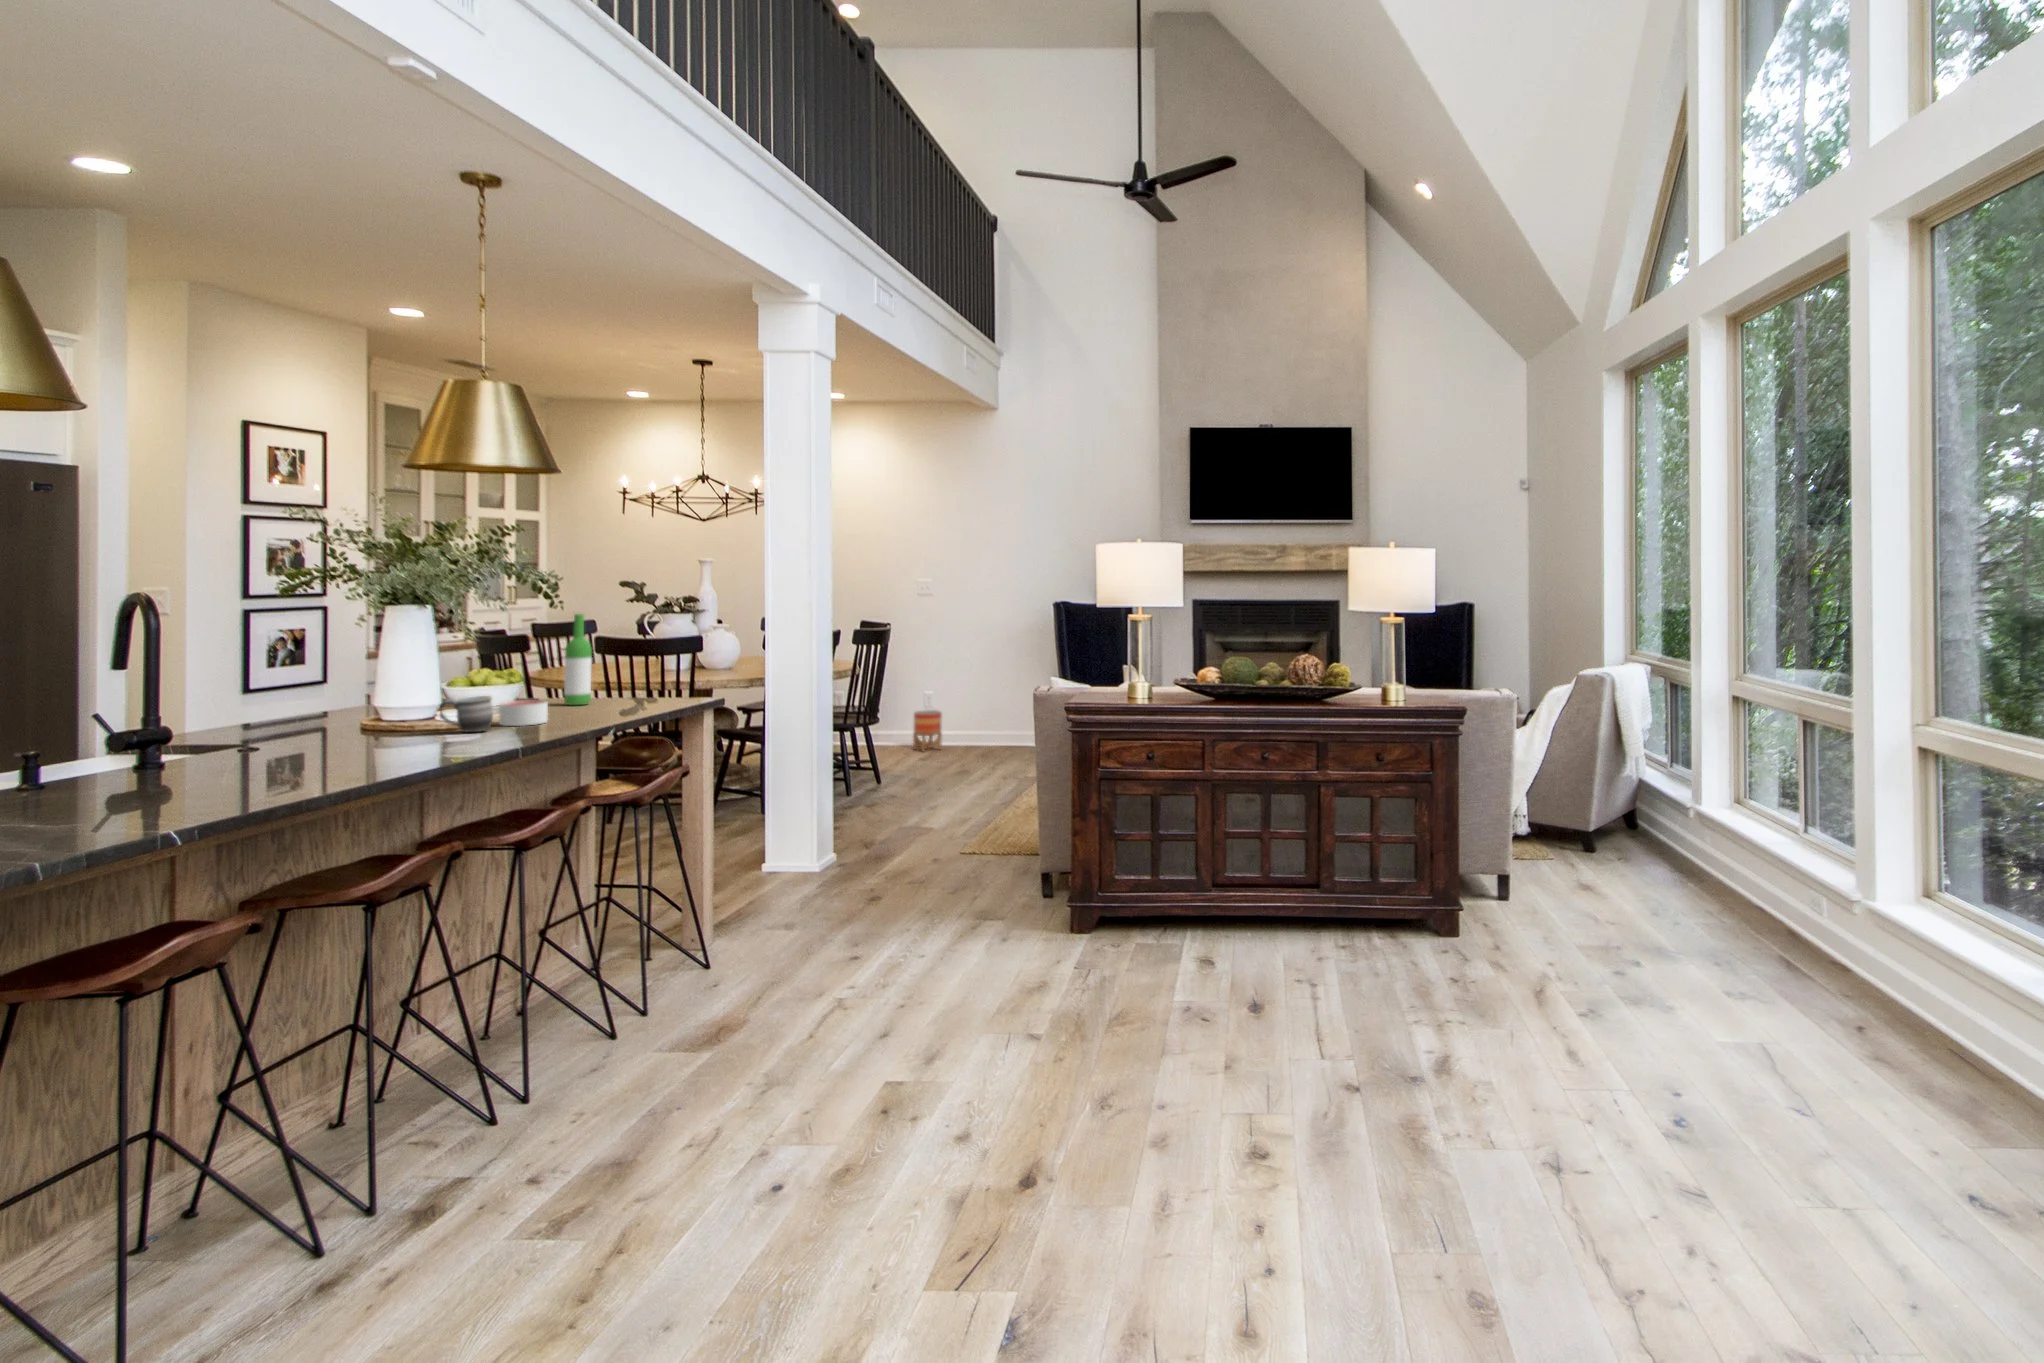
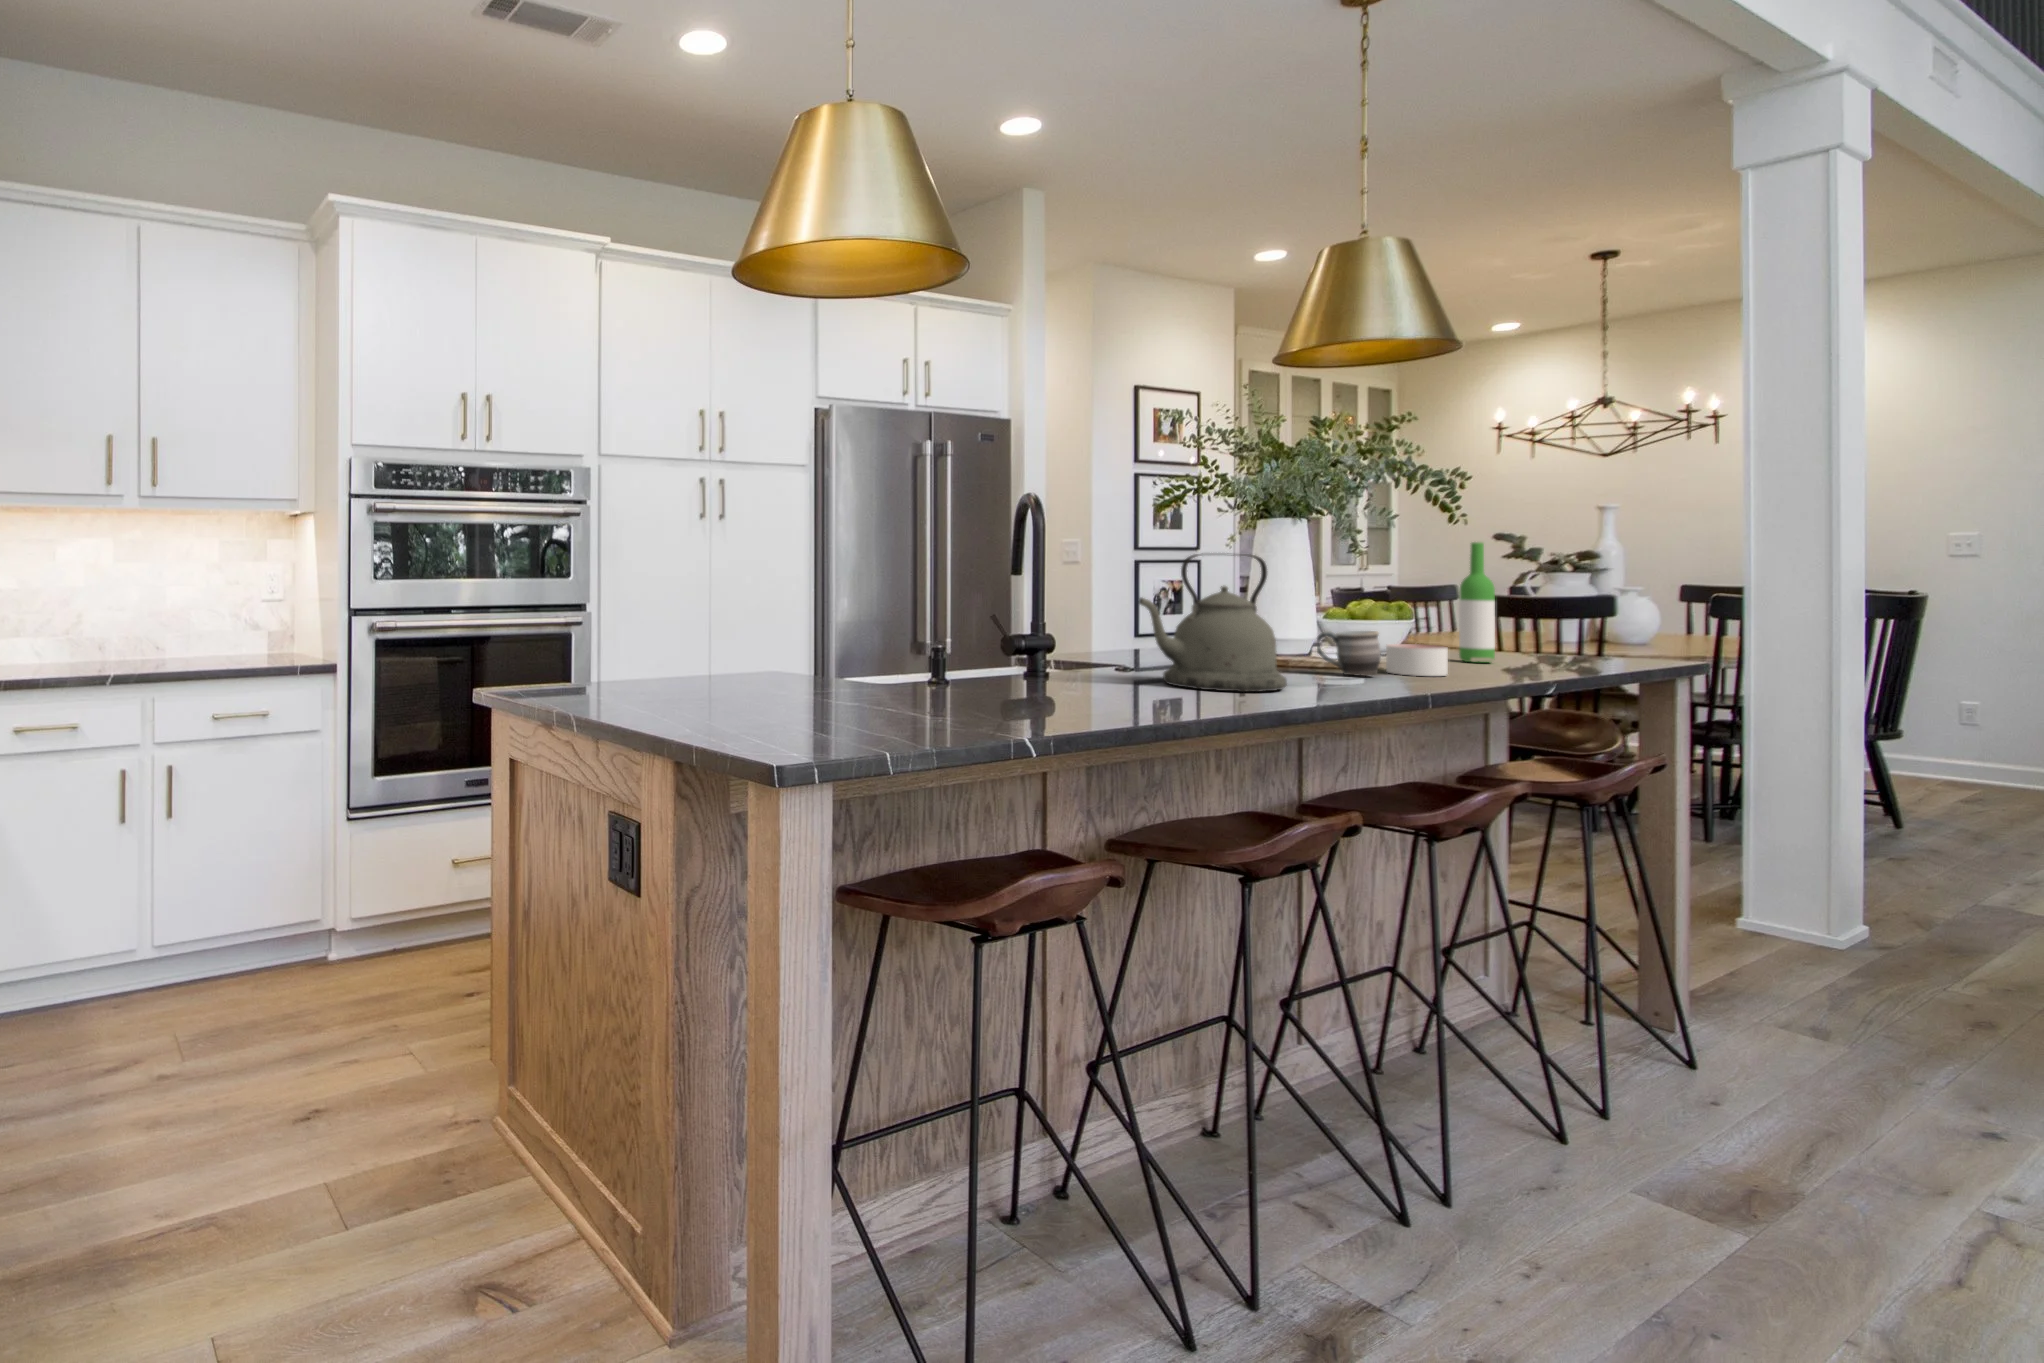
kettle: none [269,651,410,766] -> present [1139,554,1286,692]
planter: present [913,710,942,751] -> none [1947,748,2007,814]

